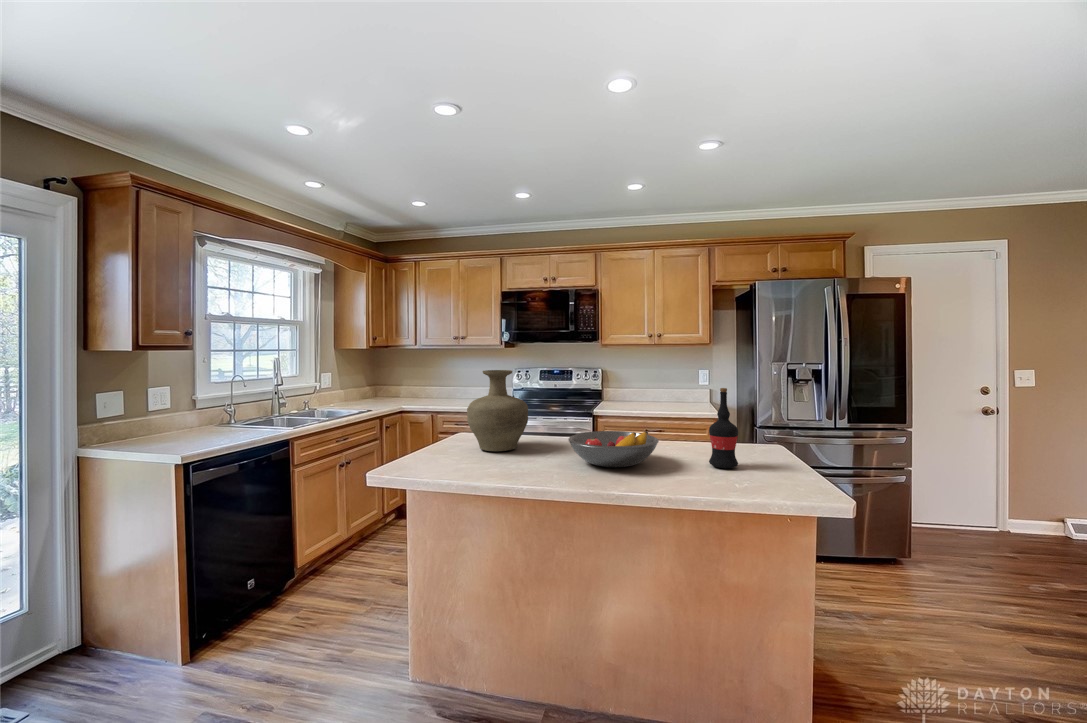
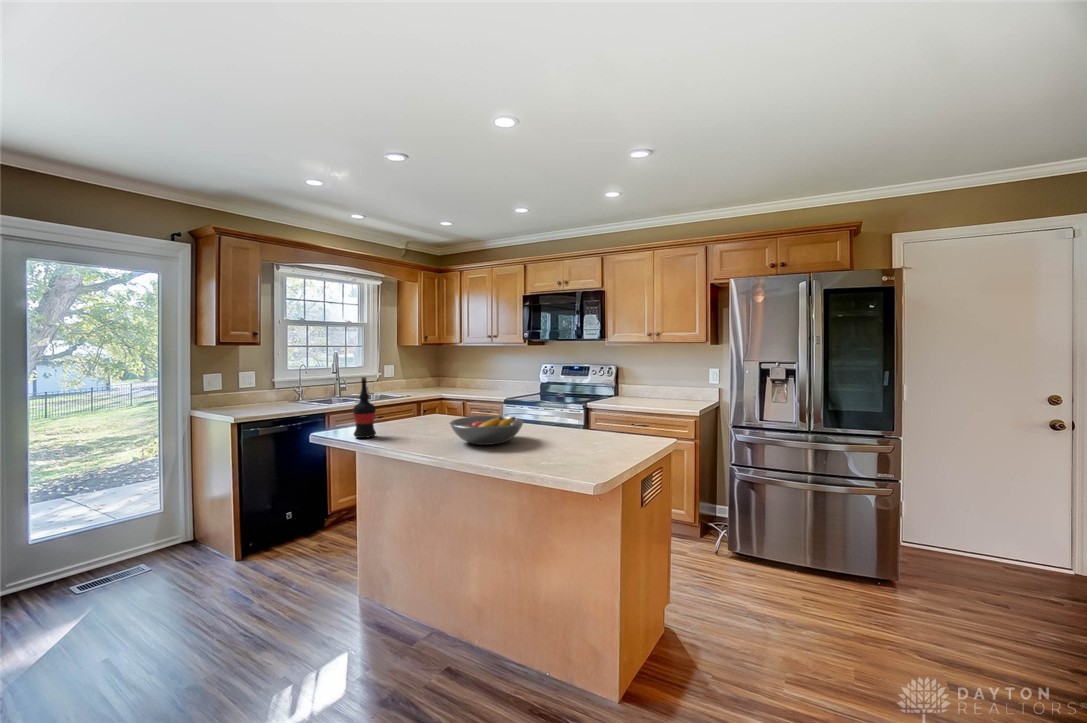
vase: present [467,370,528,451] -> none [404,363,454,428]
wine bottle: present [709,388,738,468] -> present [353,377,376,438]

